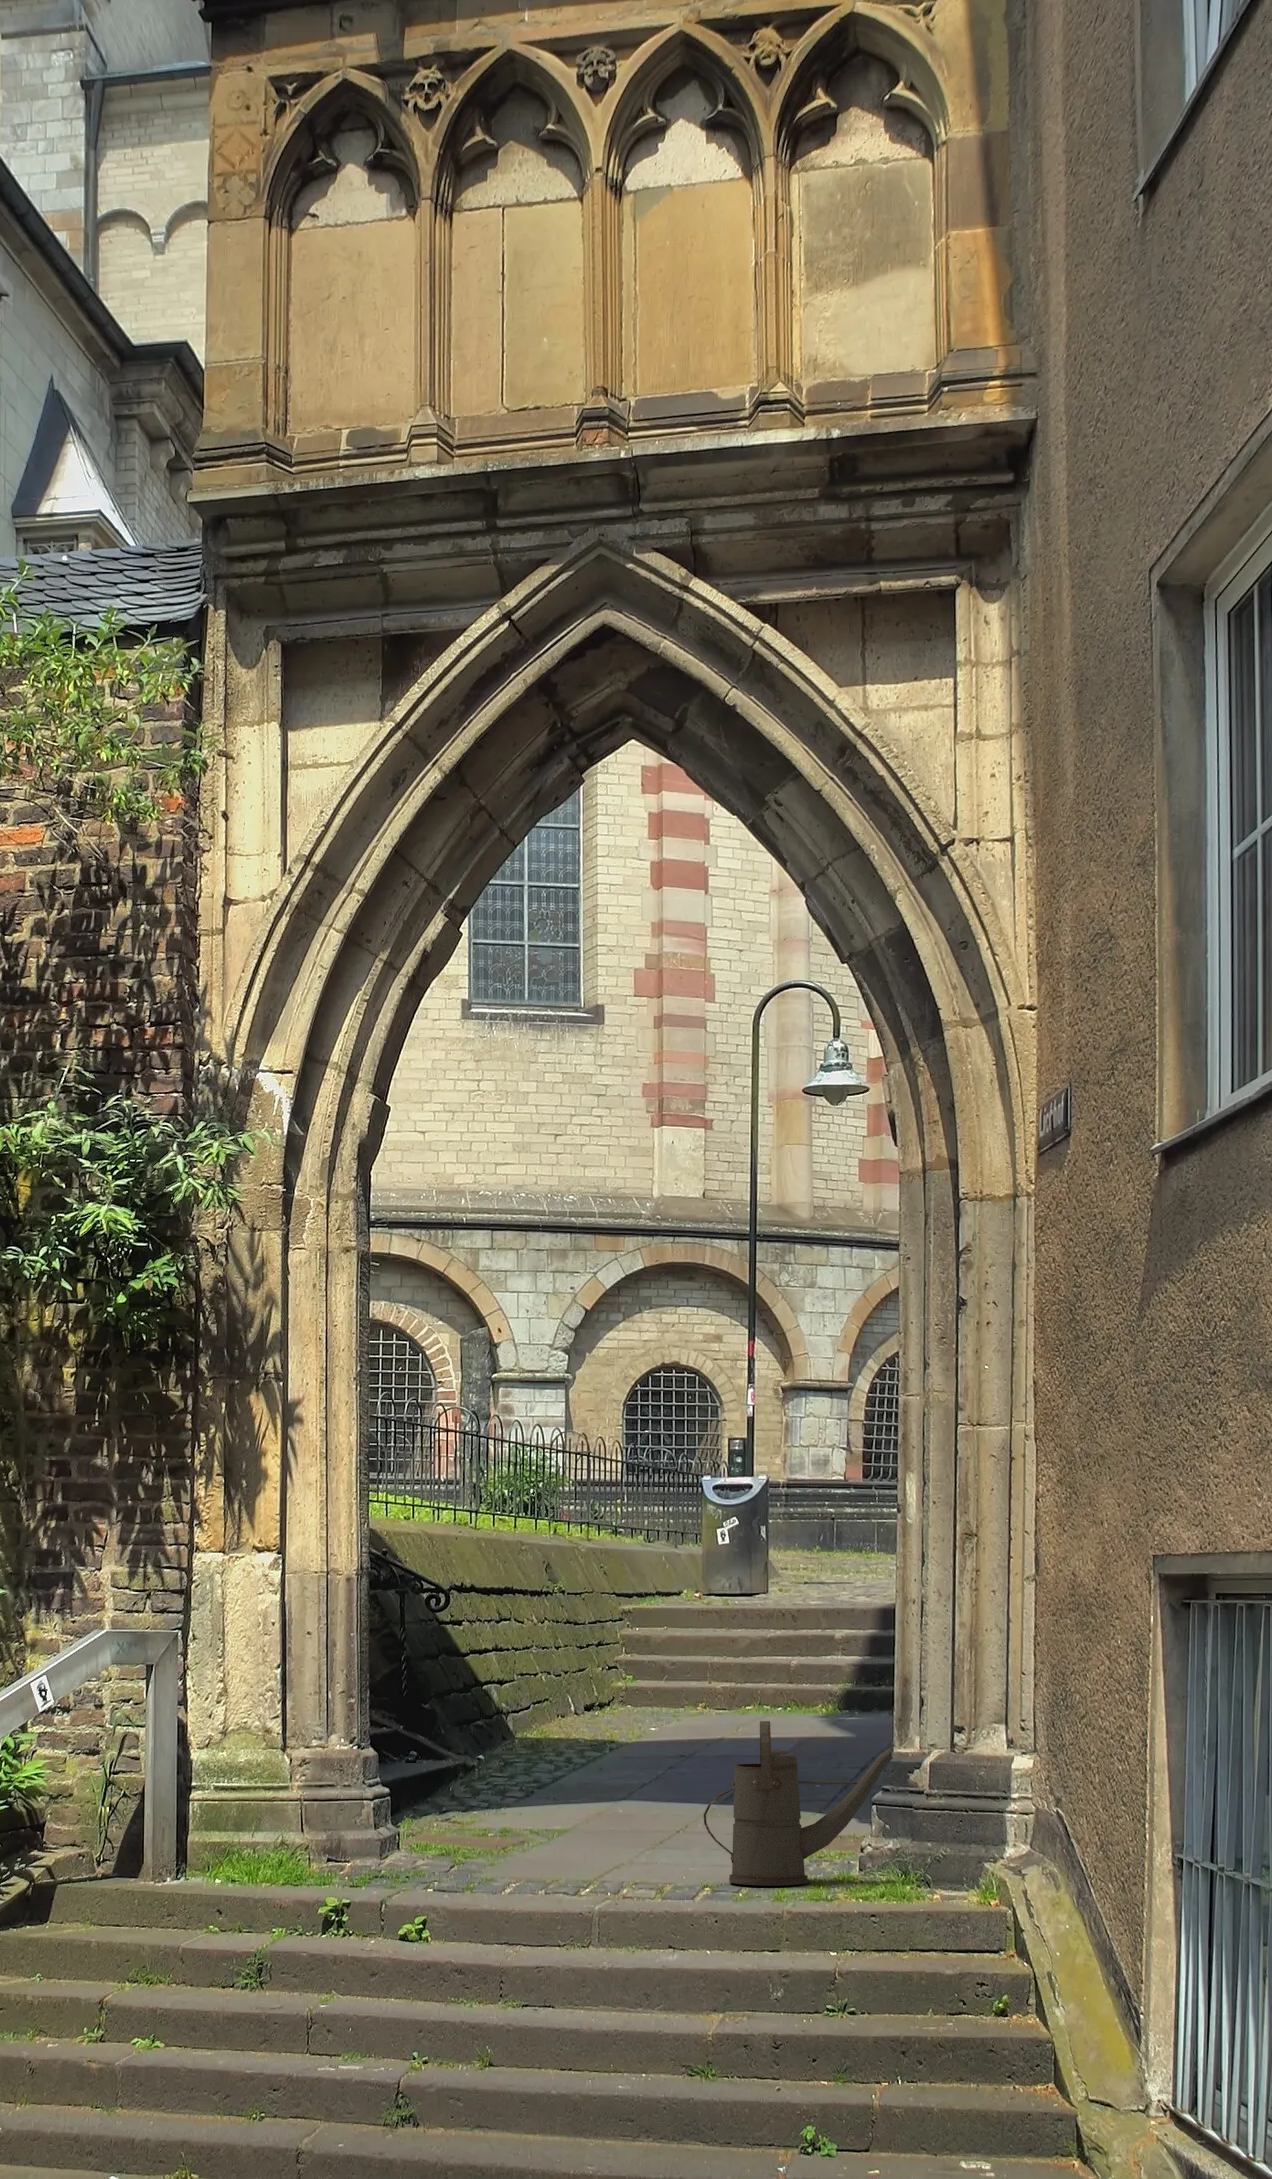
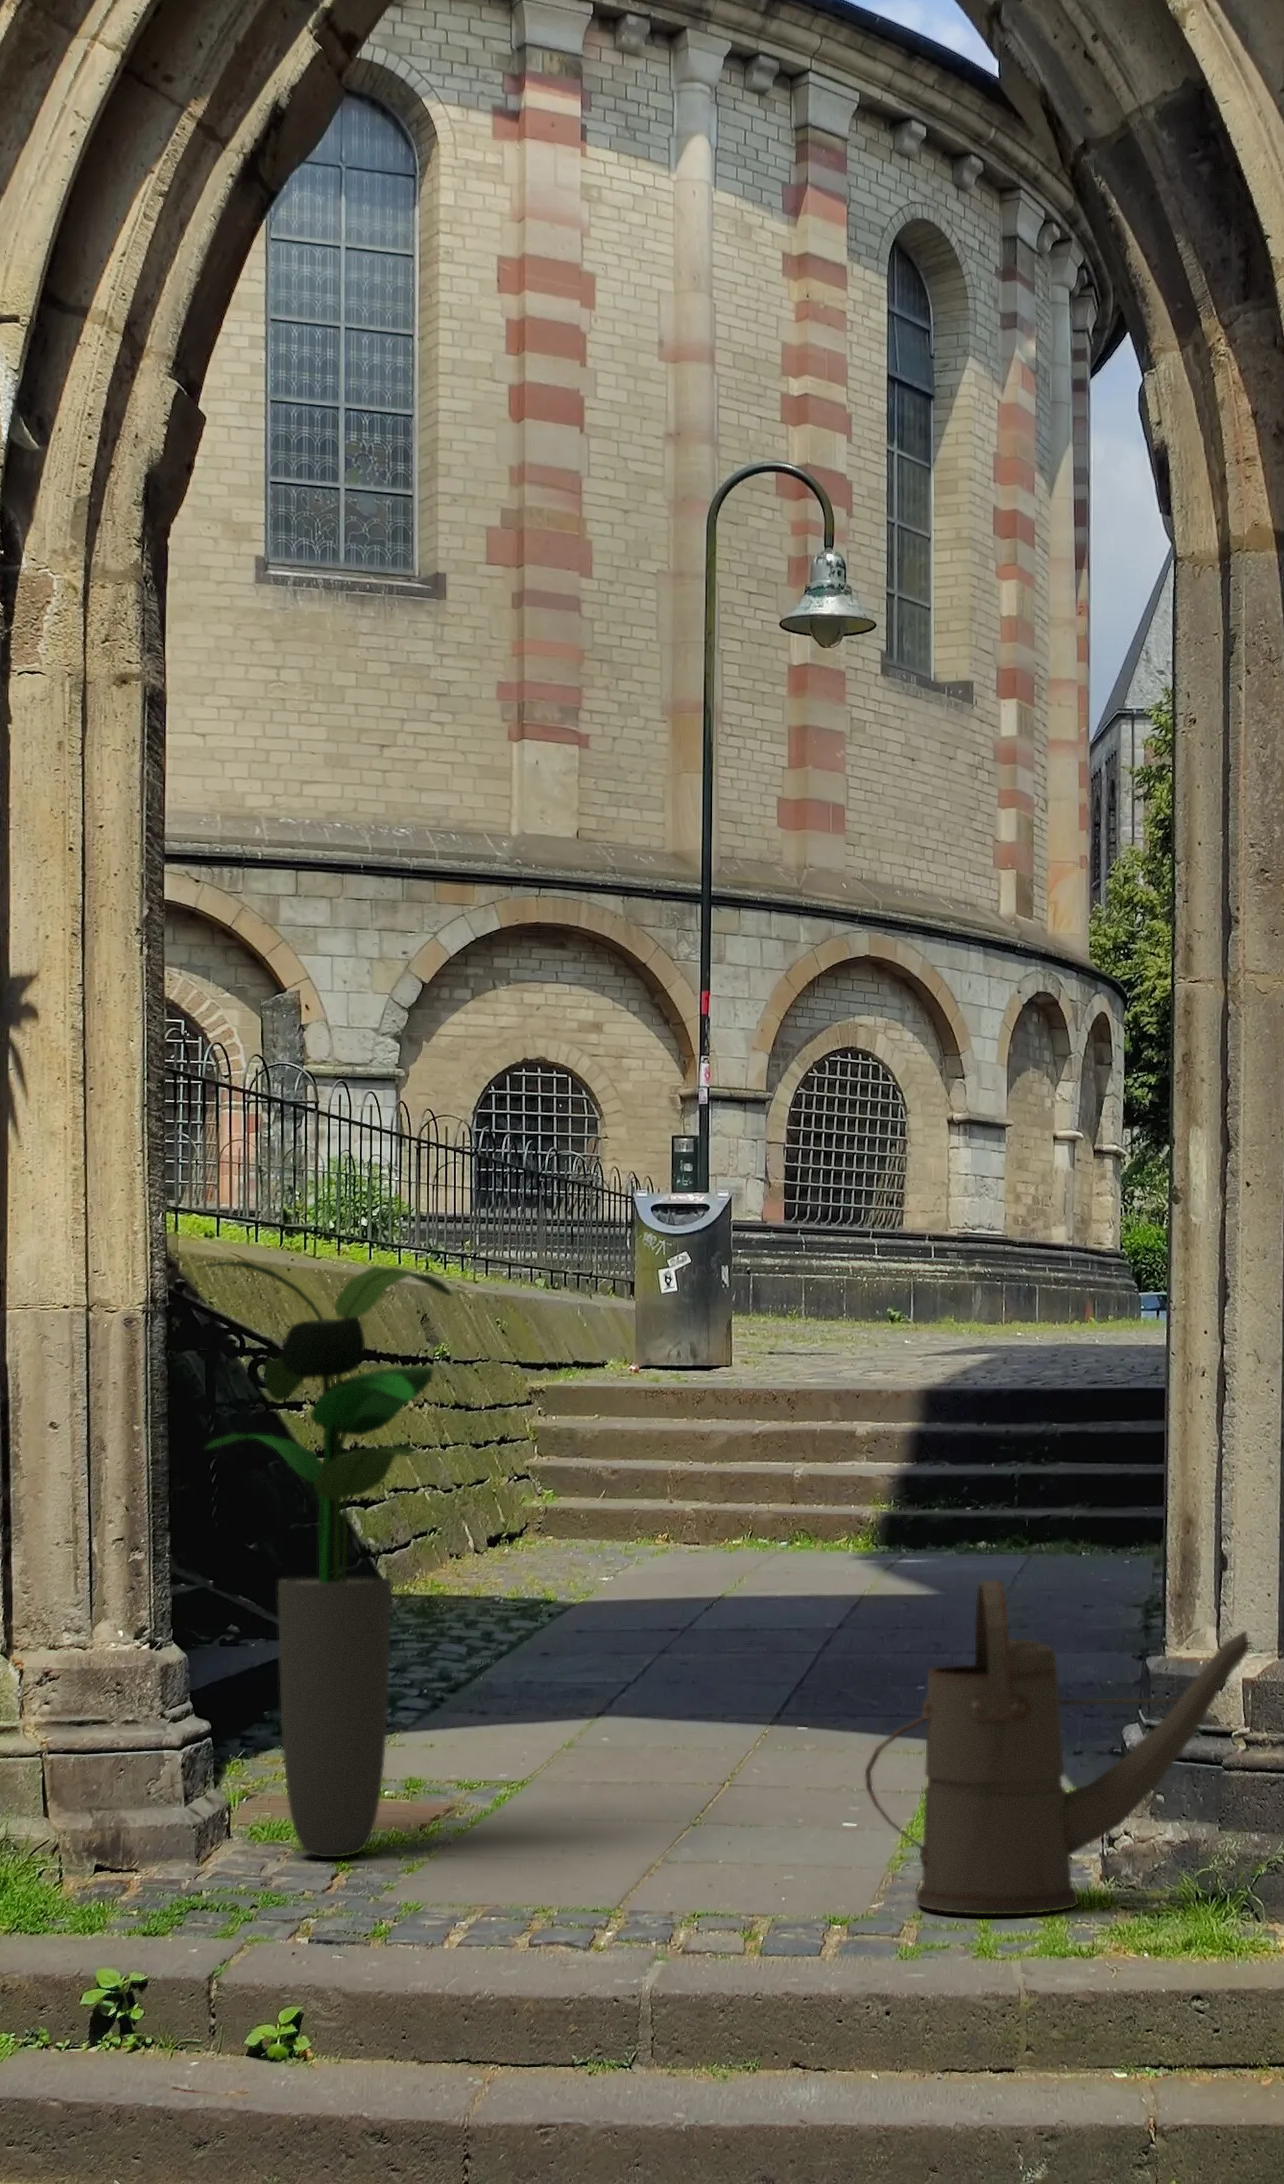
potted plant: none [382,1553,512,1861] -> present [206,1261,451,1857]

